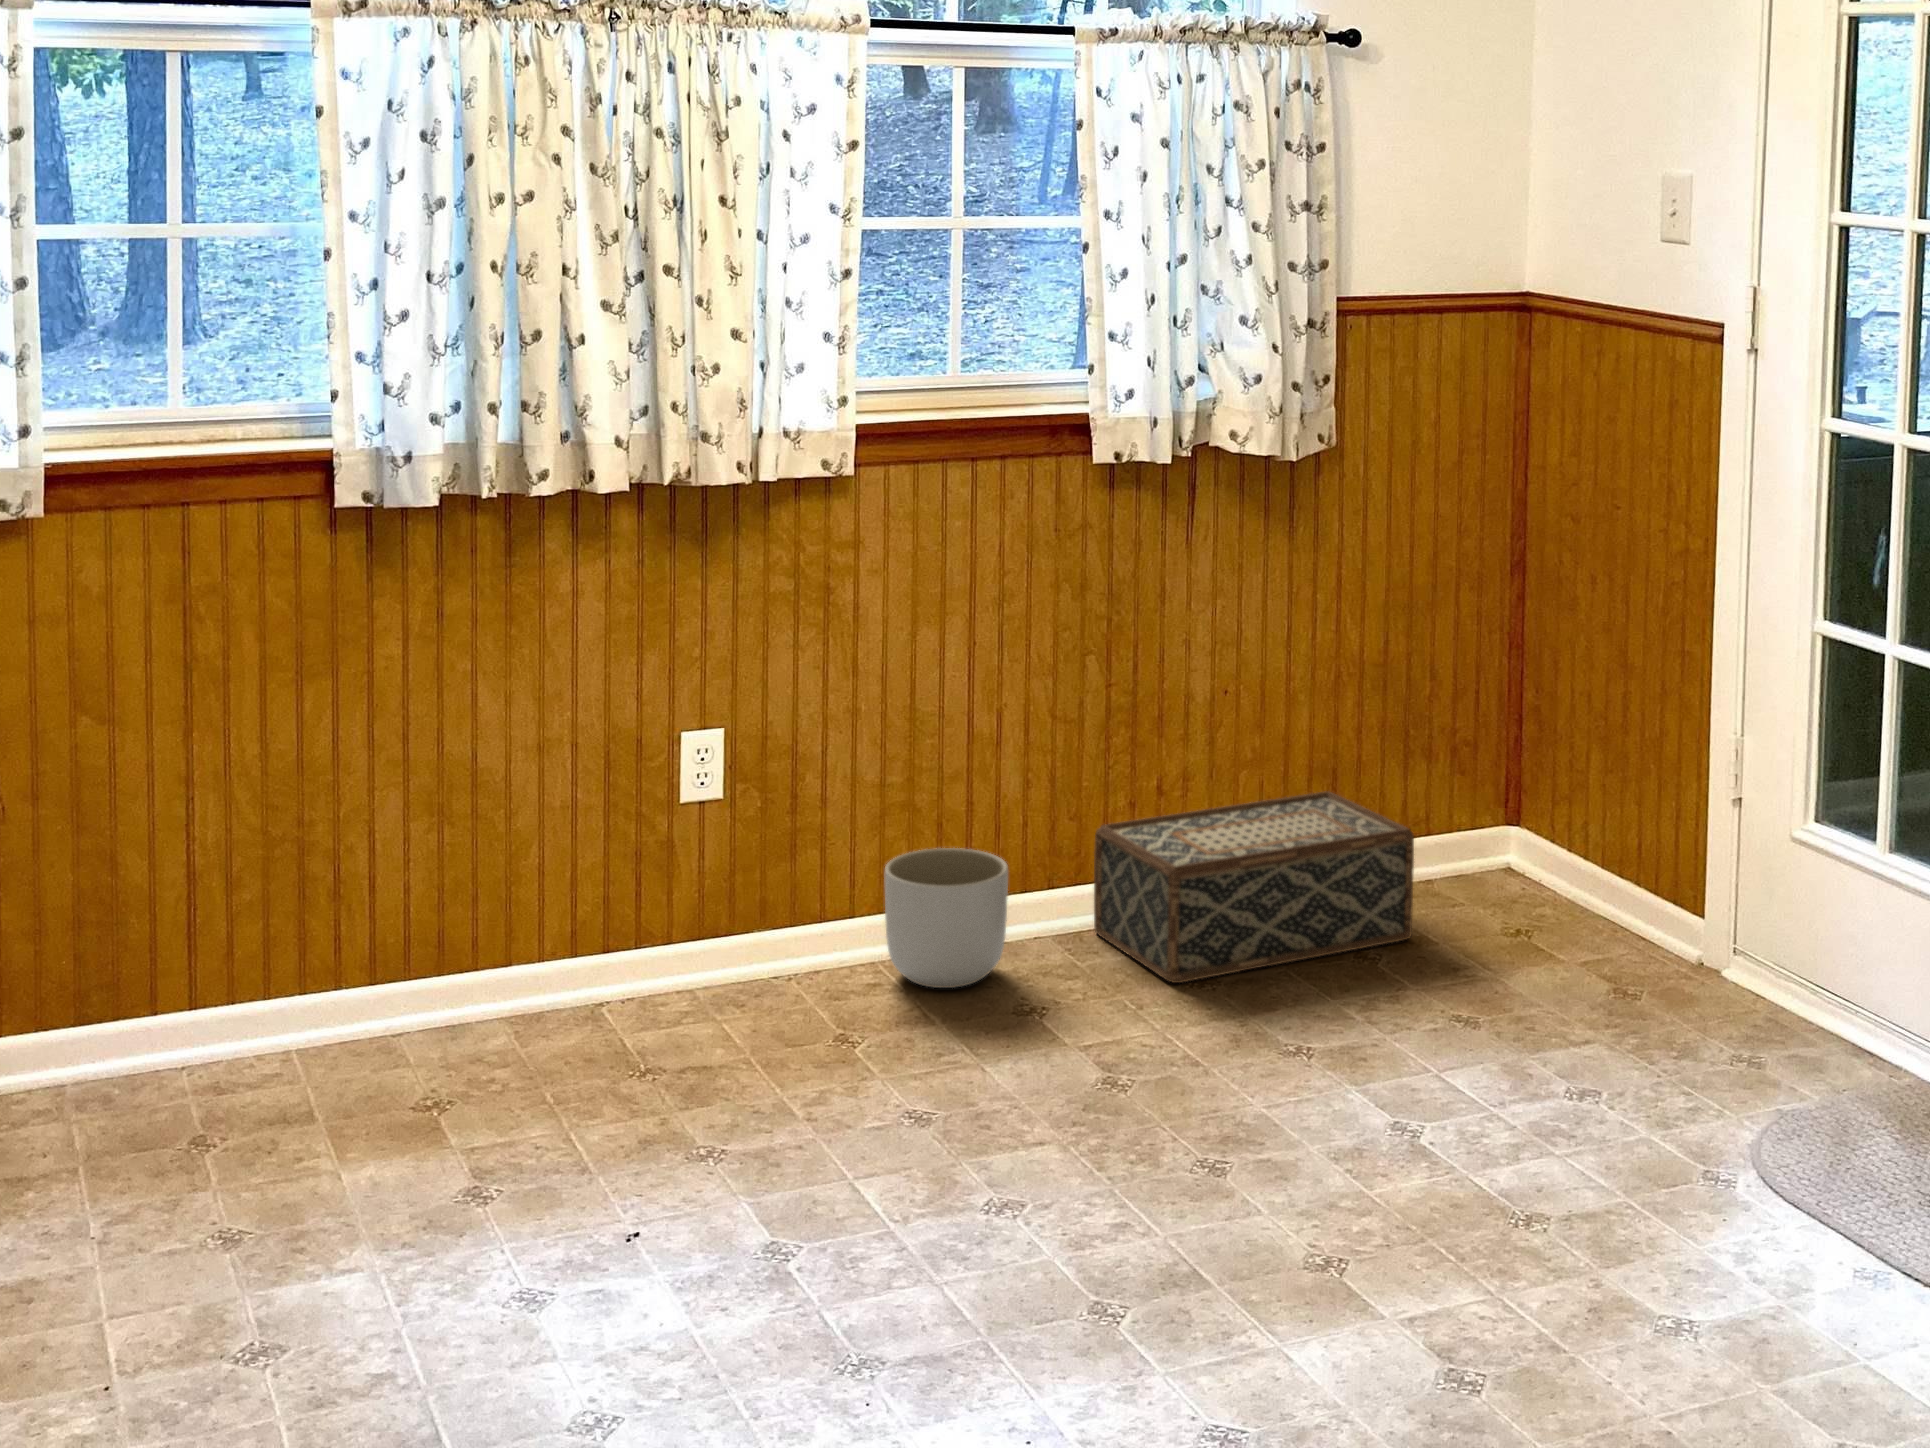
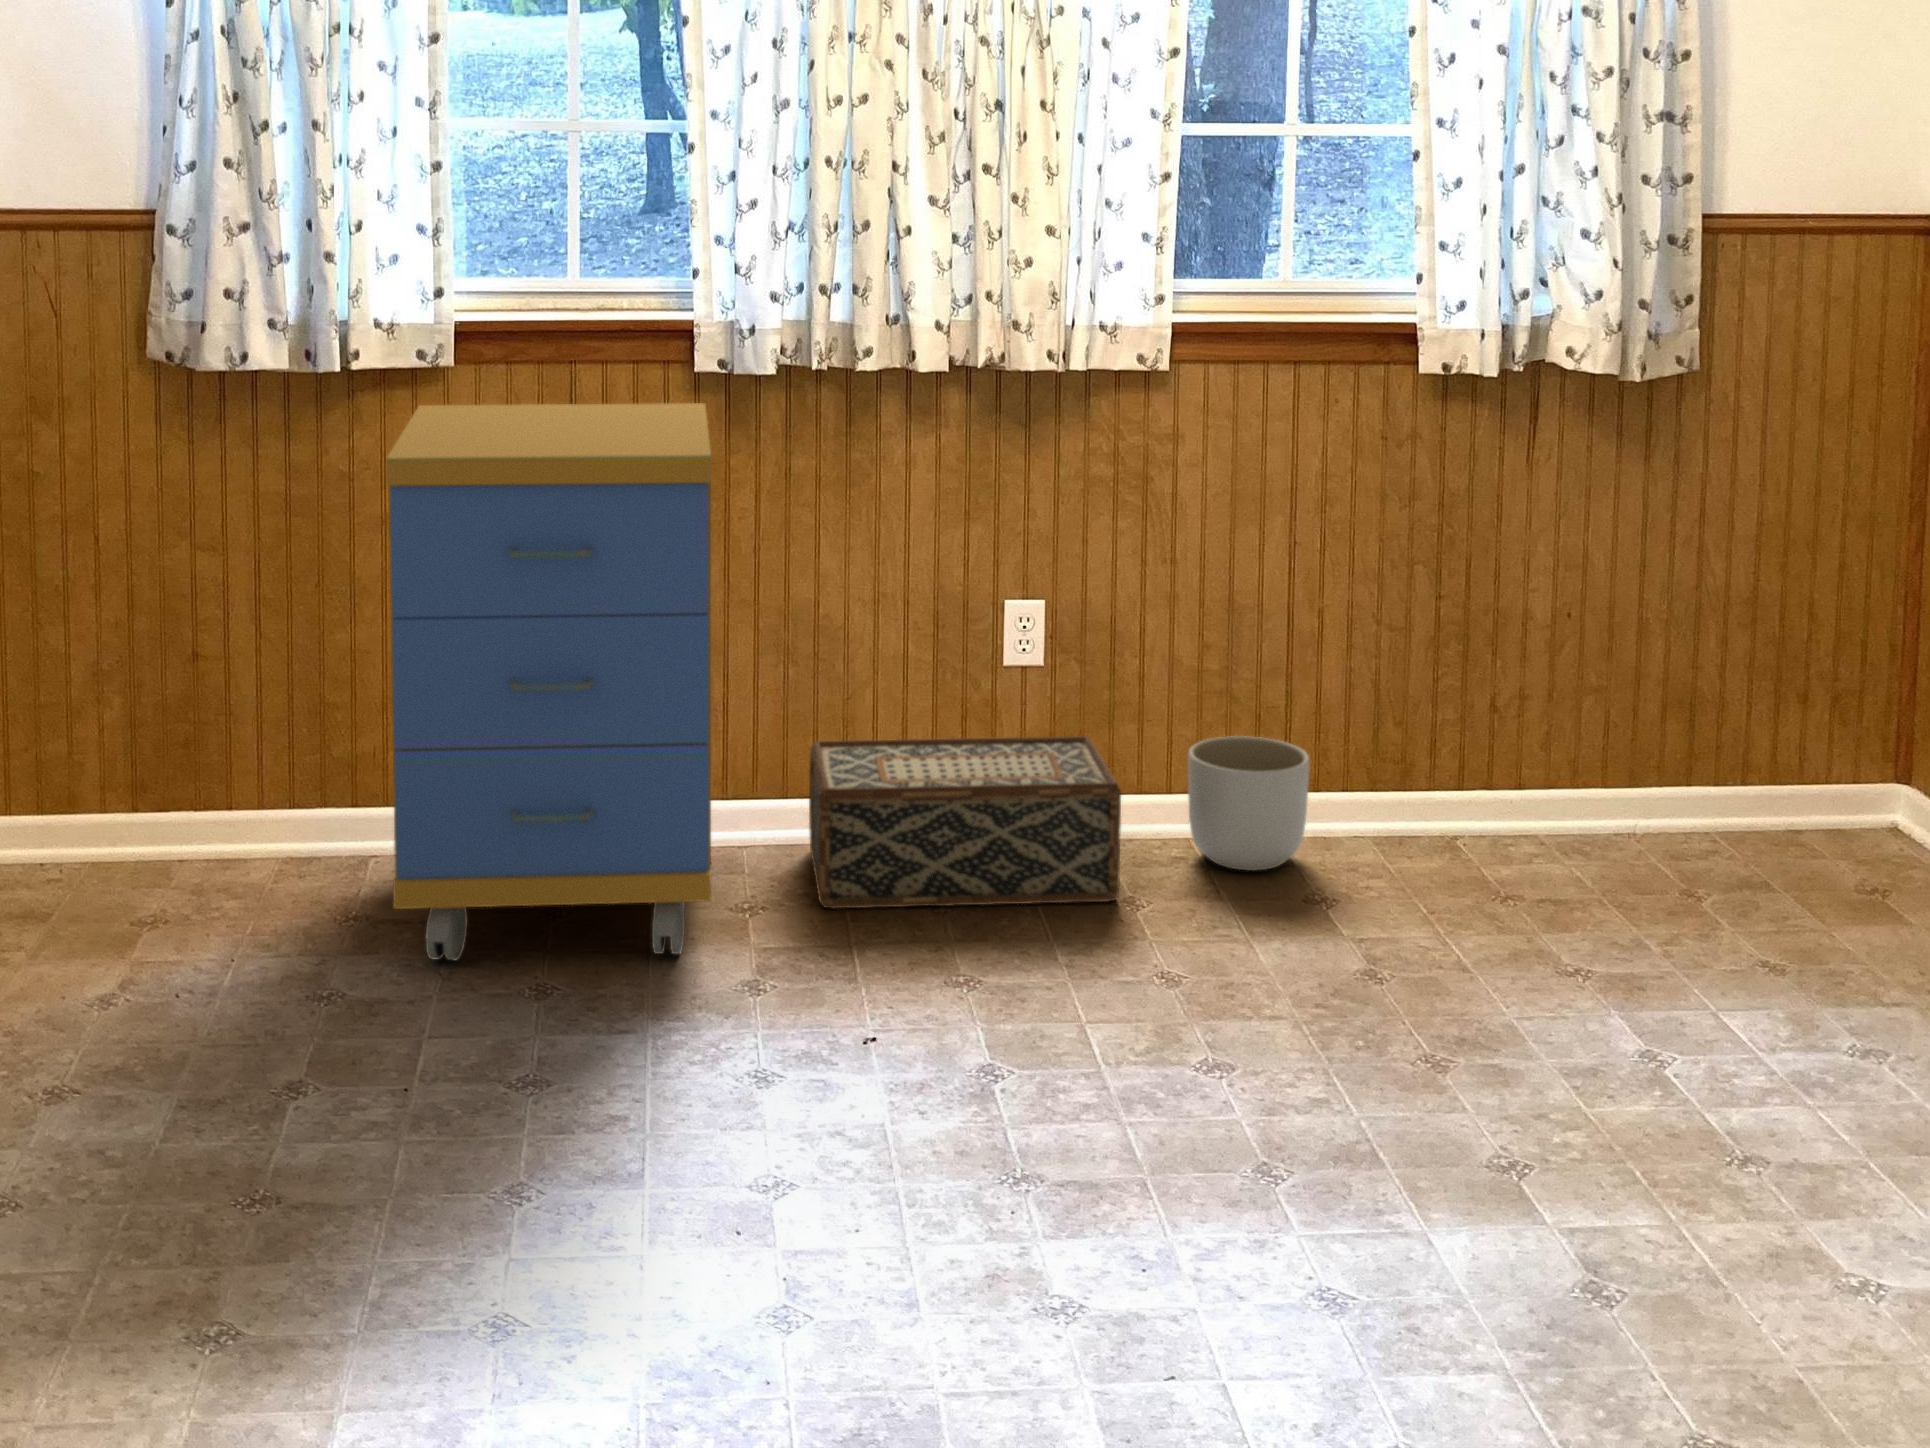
storage cabinet: none [5,541,420,1222] -> present [386,403,711,961]
woven basket: present [1094,791,1414,983] -> present [809,736,1121,908]

